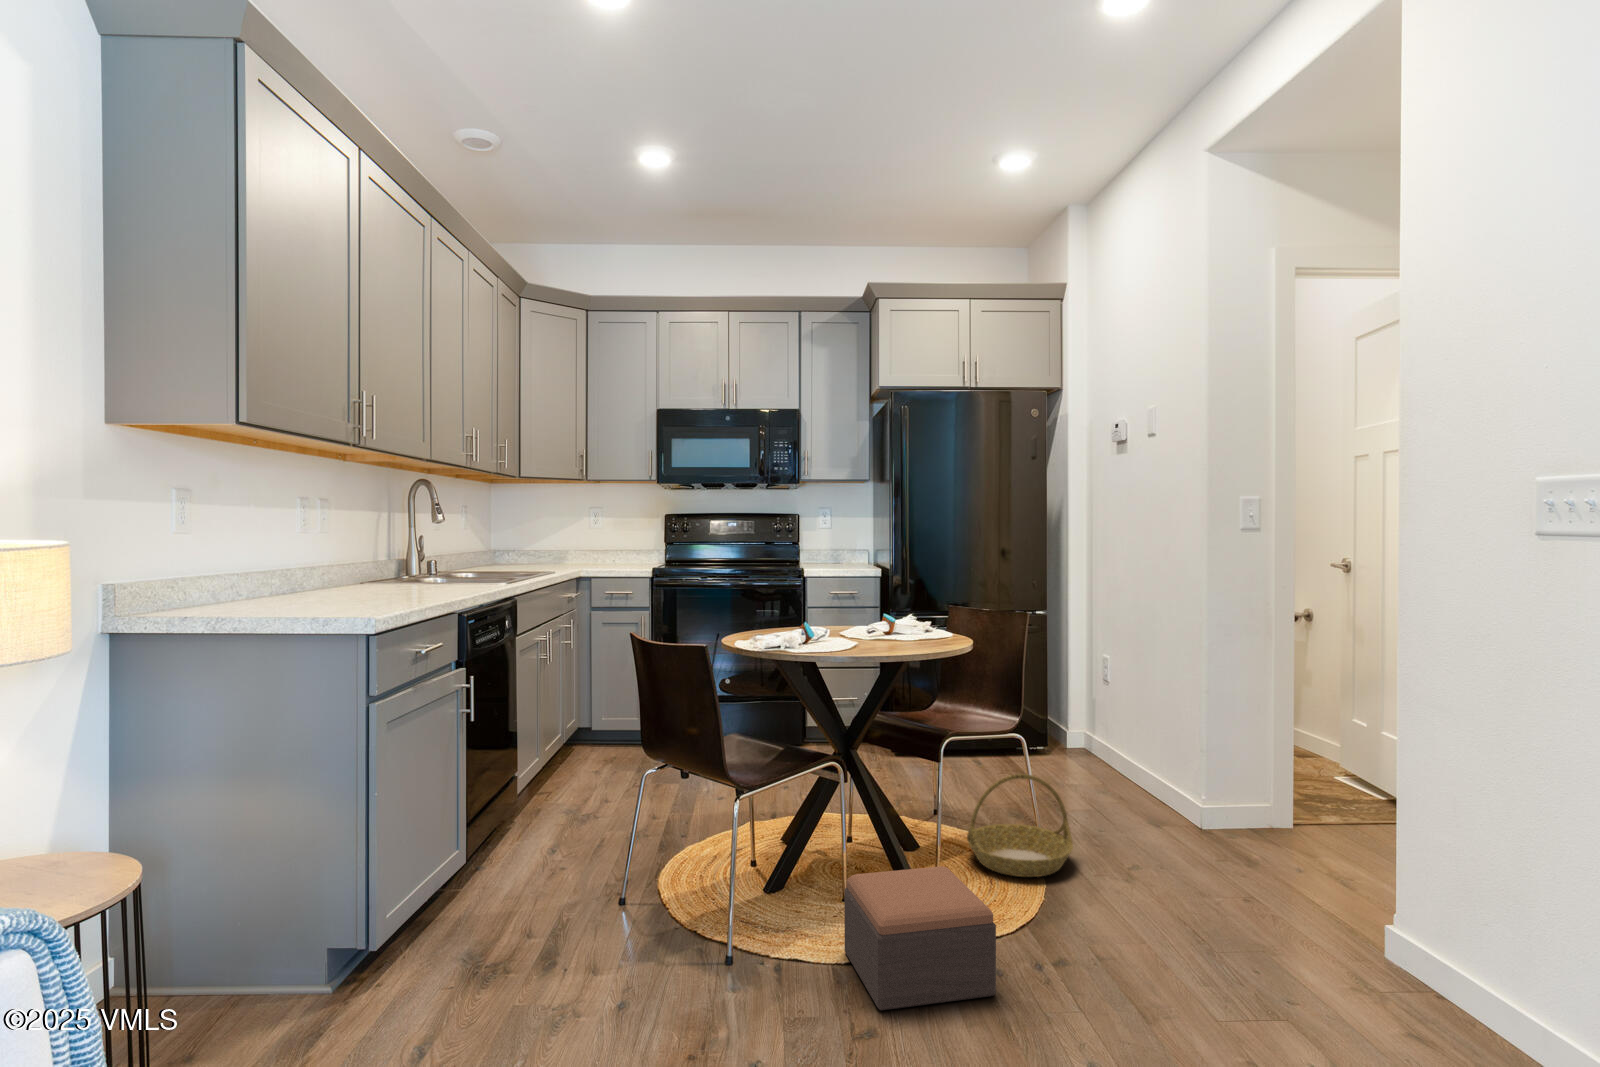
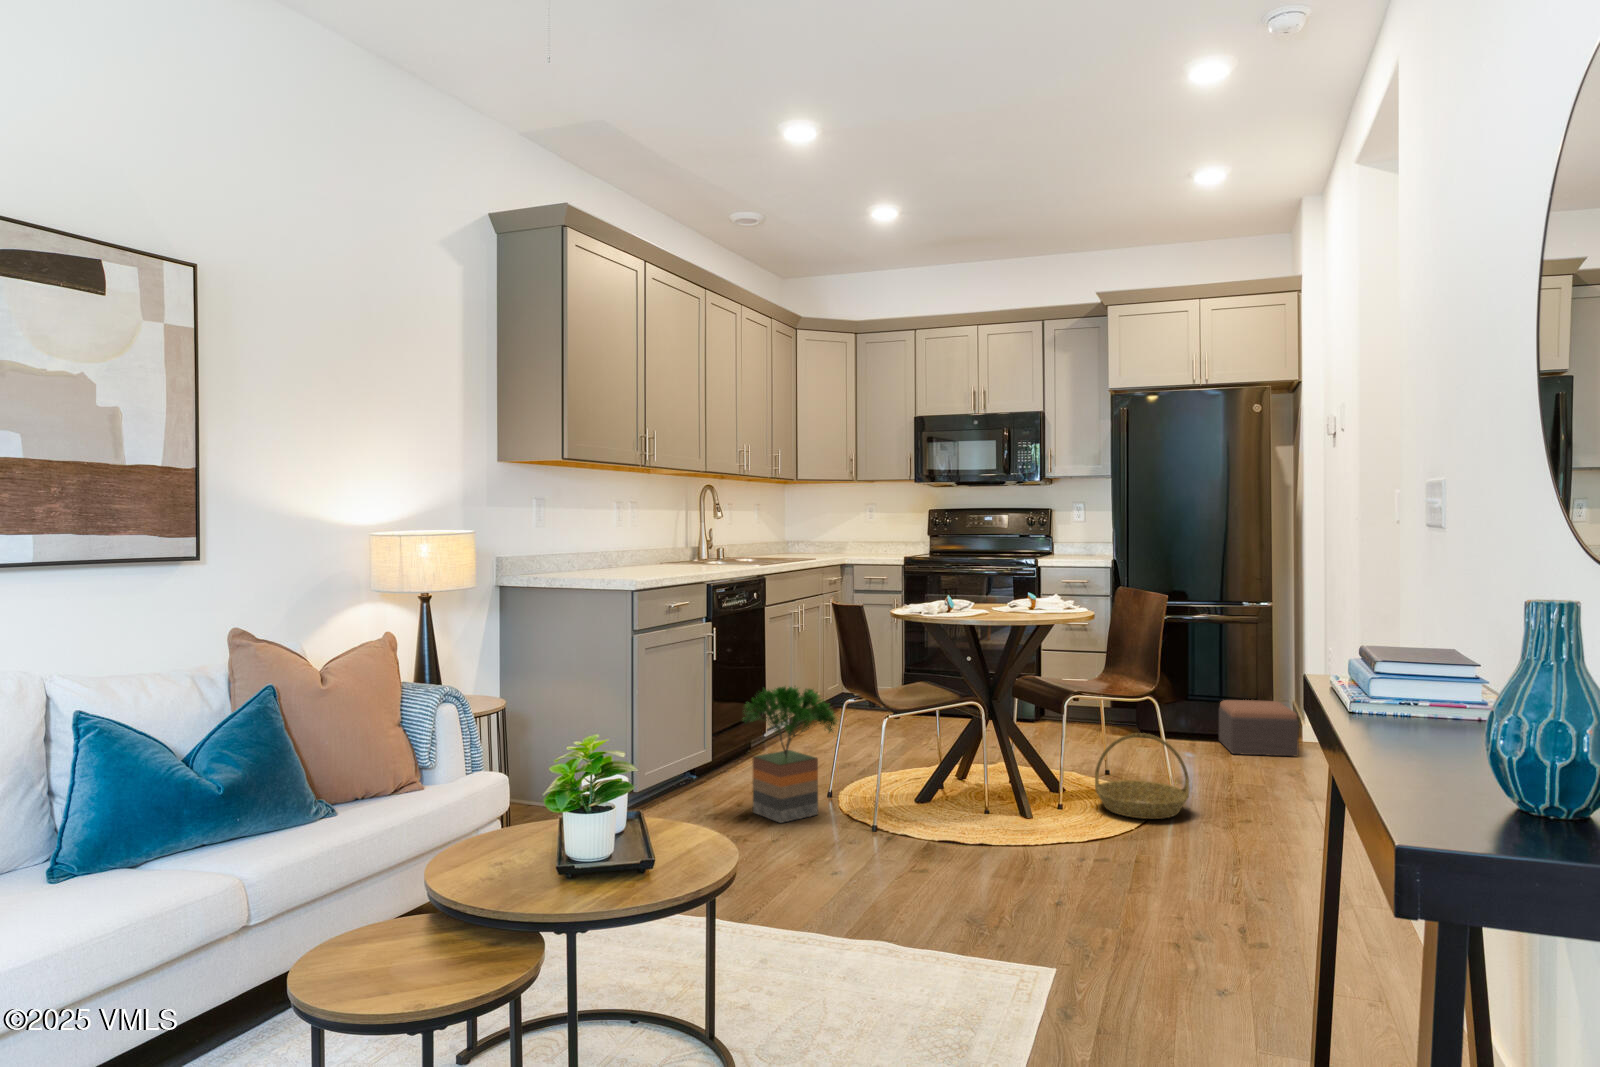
potted tree: none [540,758,689,969] -> present [743,687,837,823]
footstool: present [845,866,996,1010] -> present [1219,700,1299,757]

